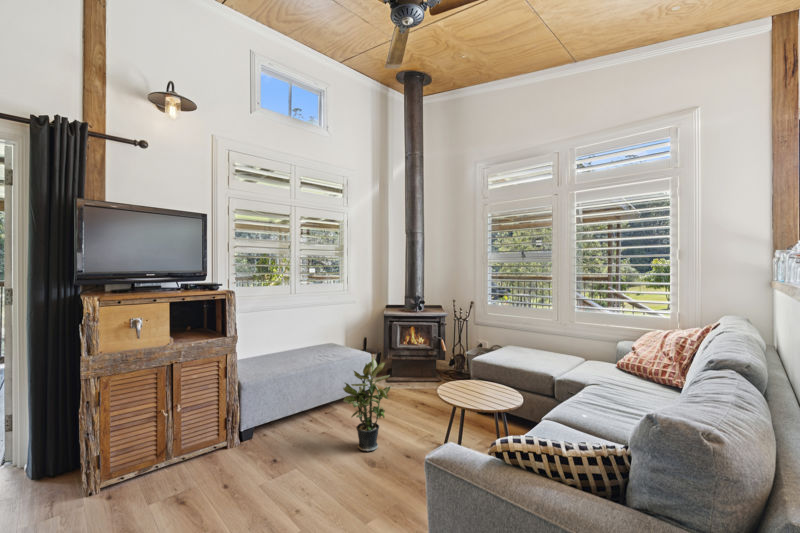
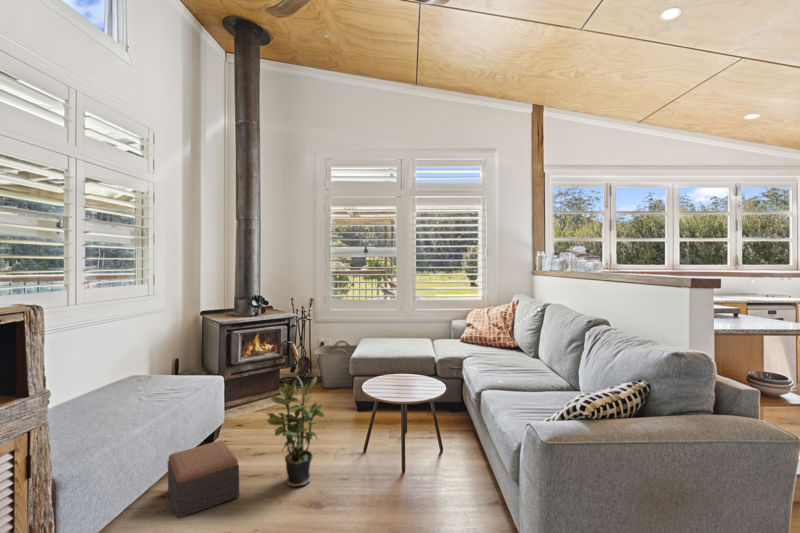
footstool: none [284,397,335,442] -> present [168,441,239,518]

